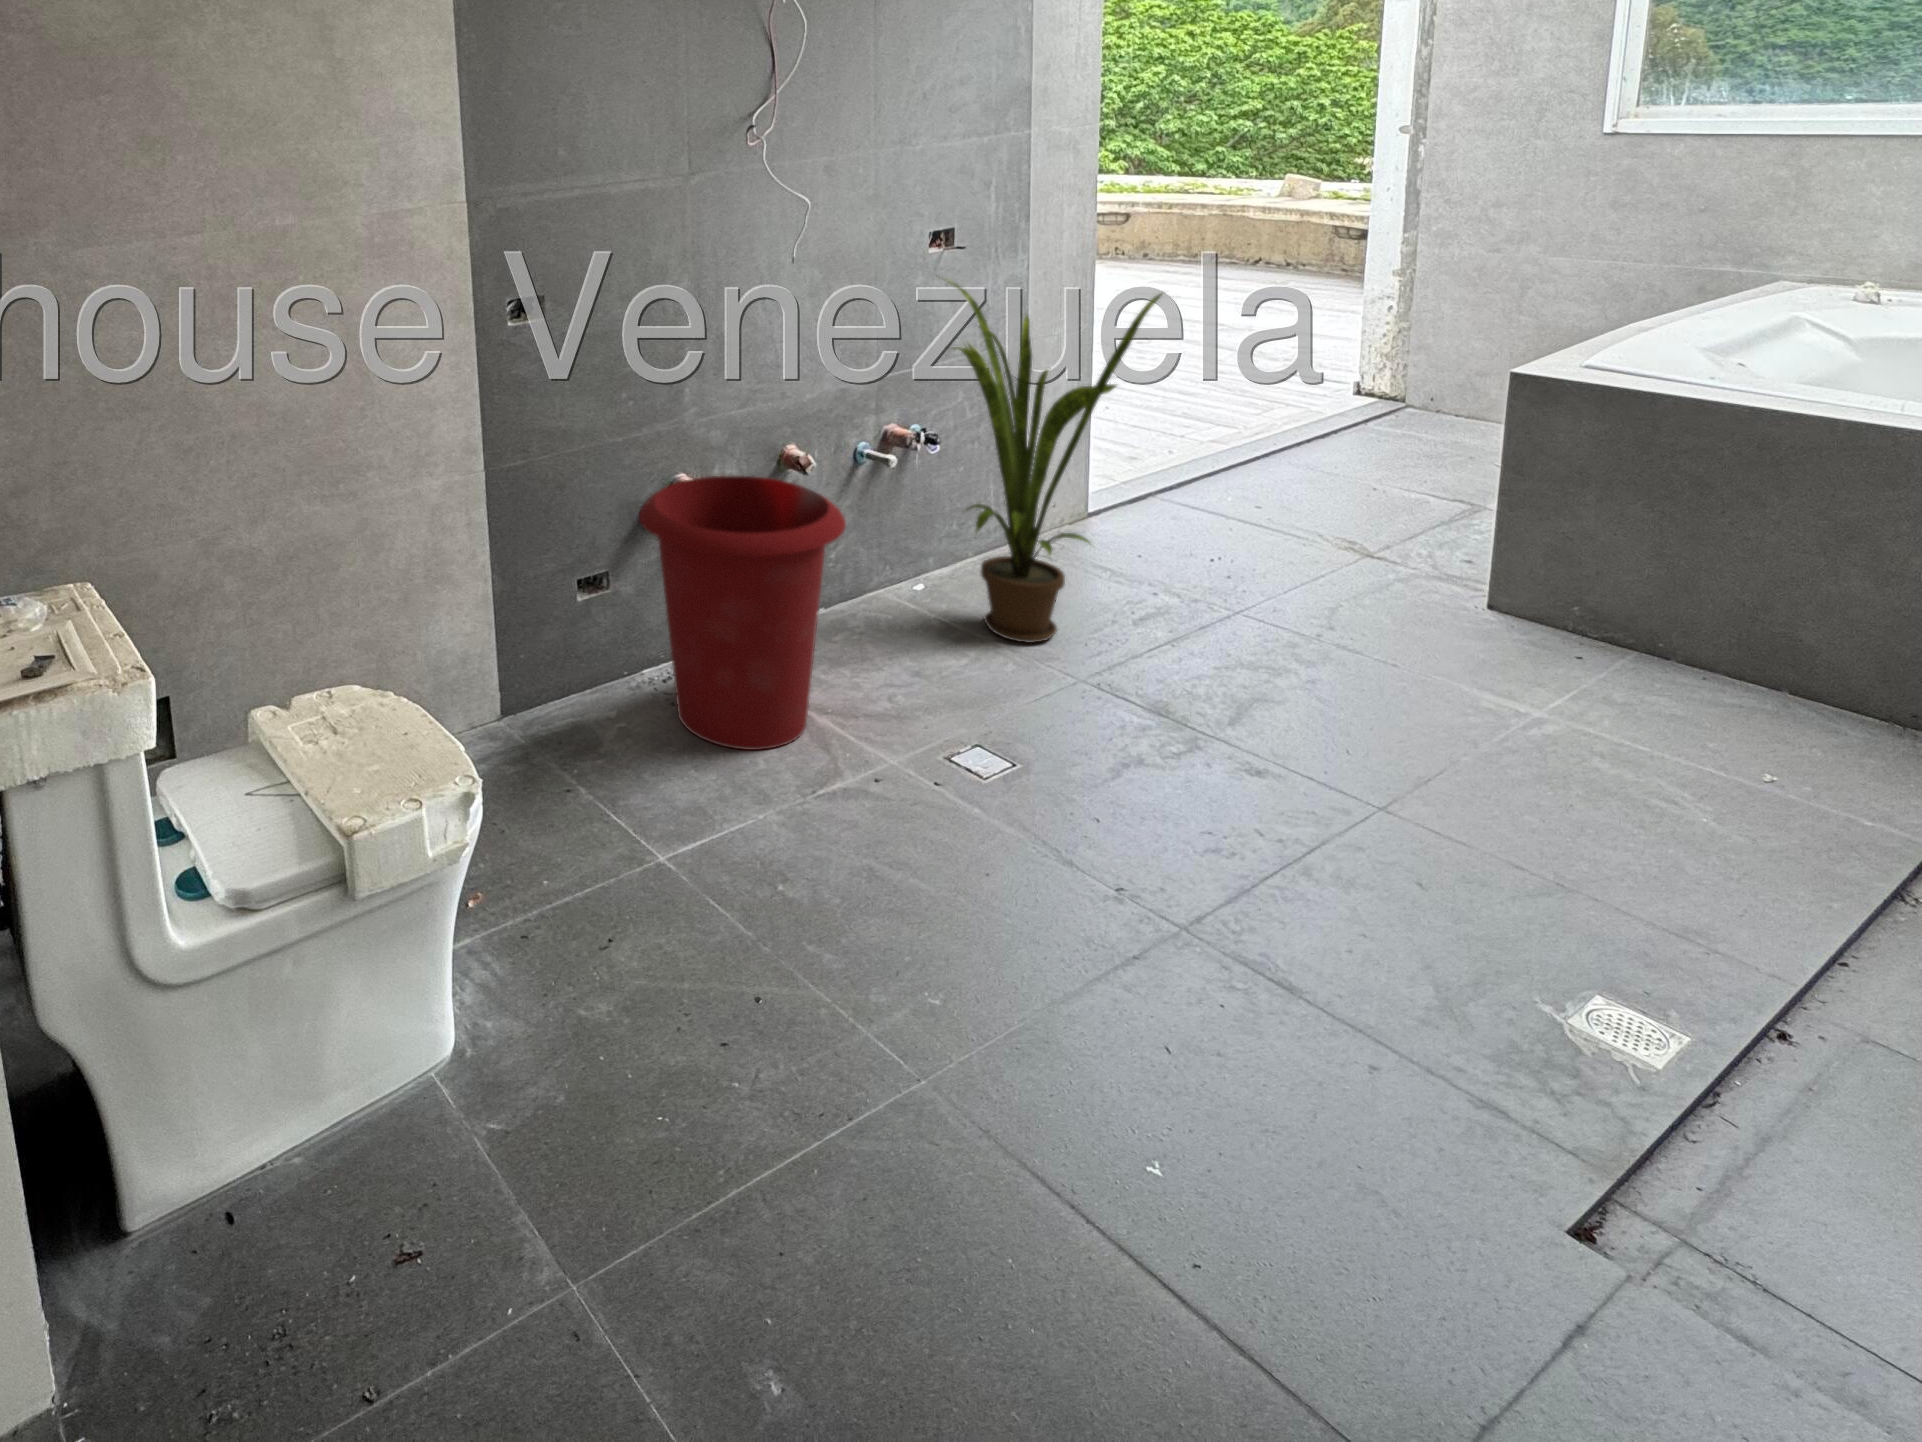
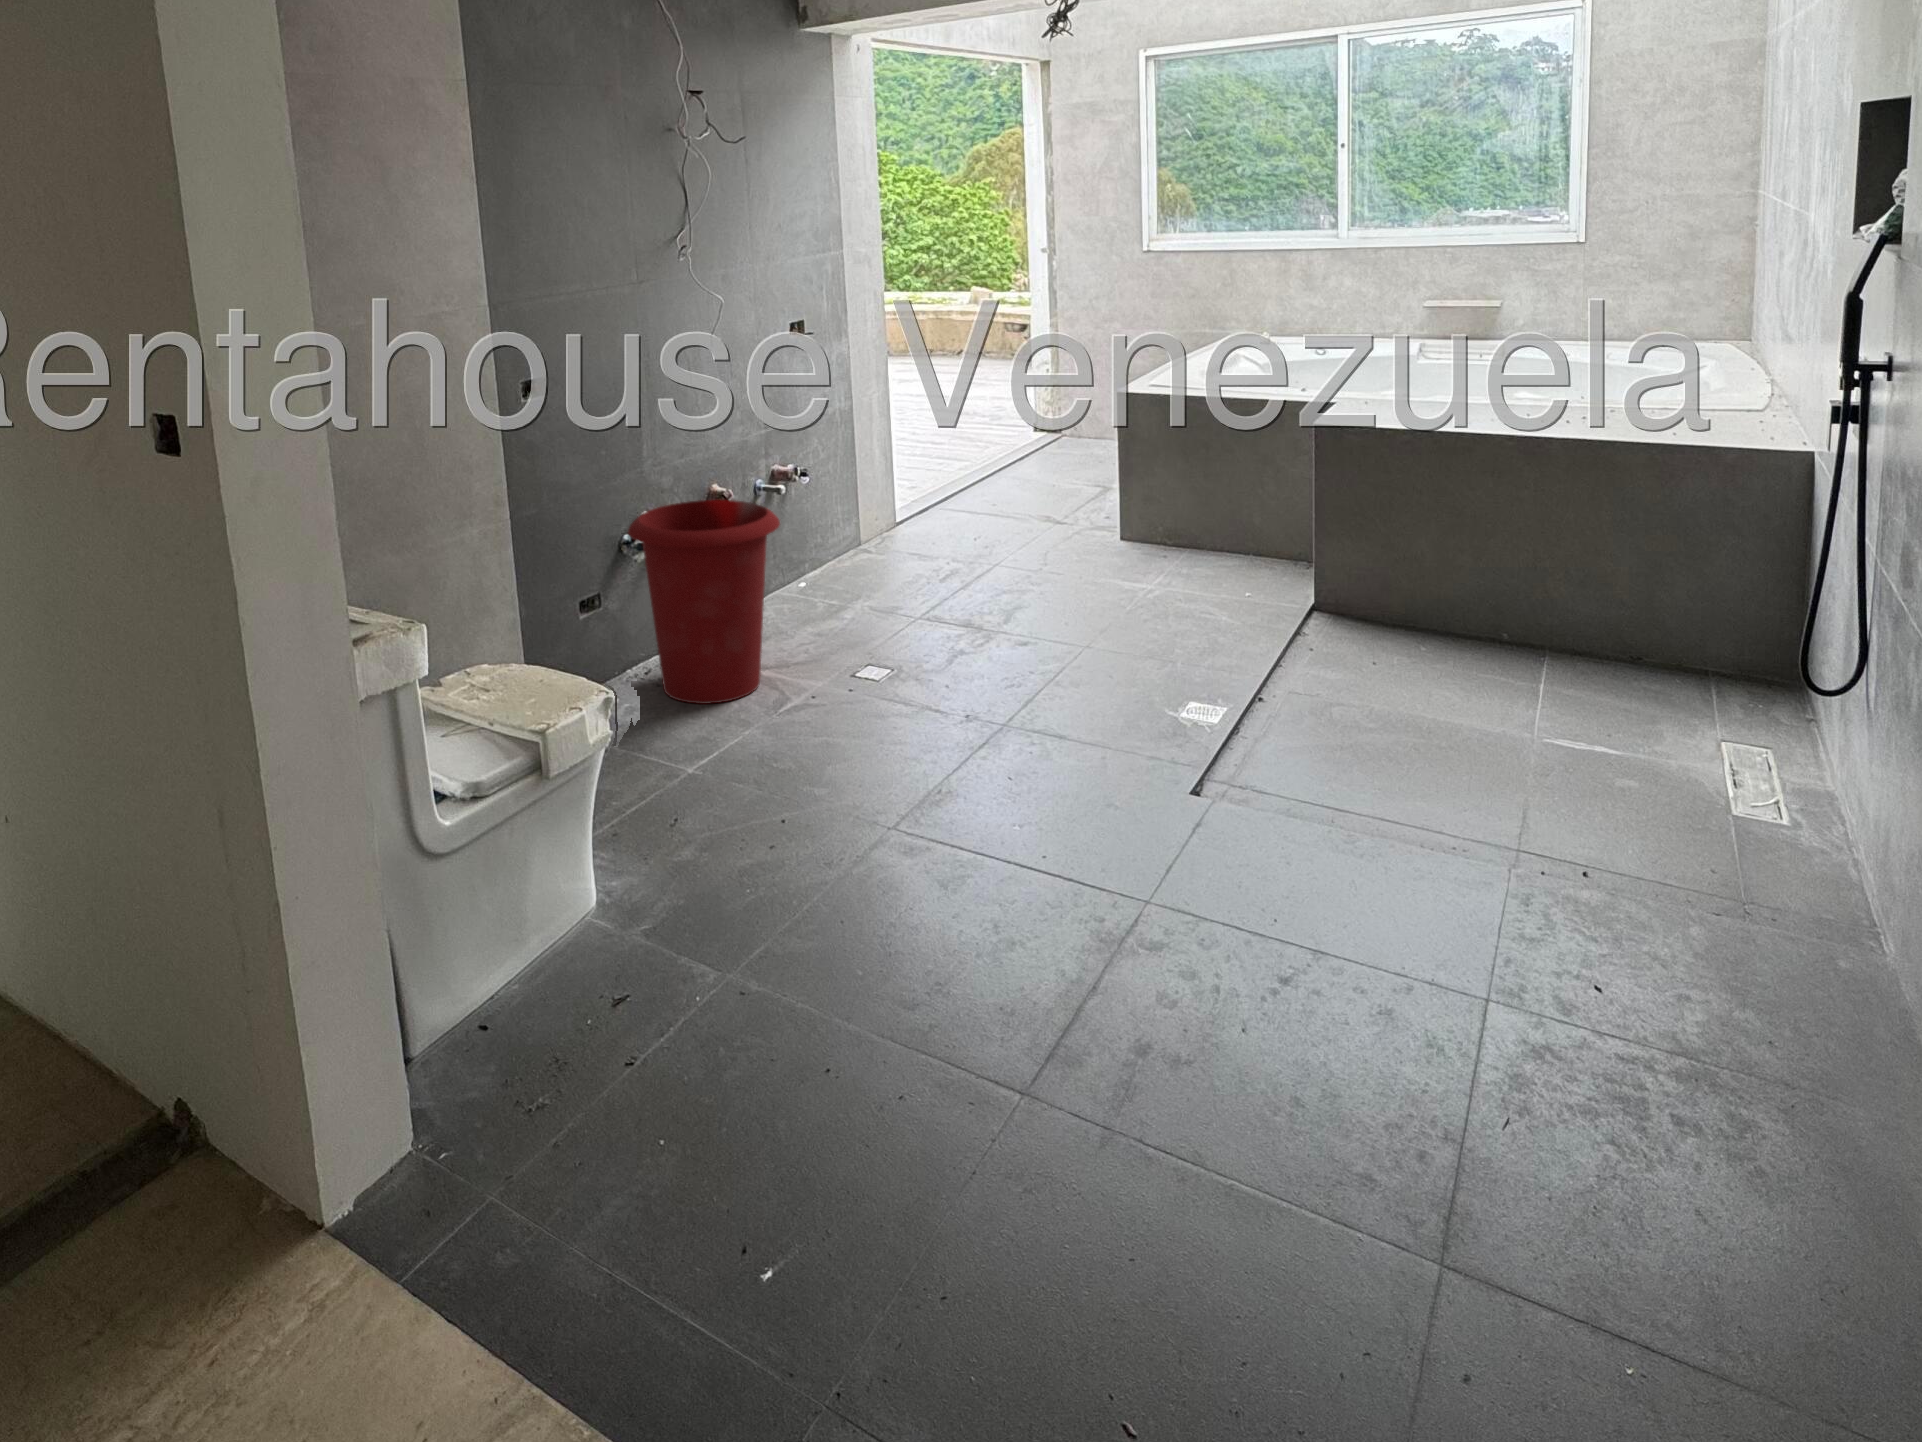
house plant: present [936,275,1162,643] -> none [795,347,947,608]

